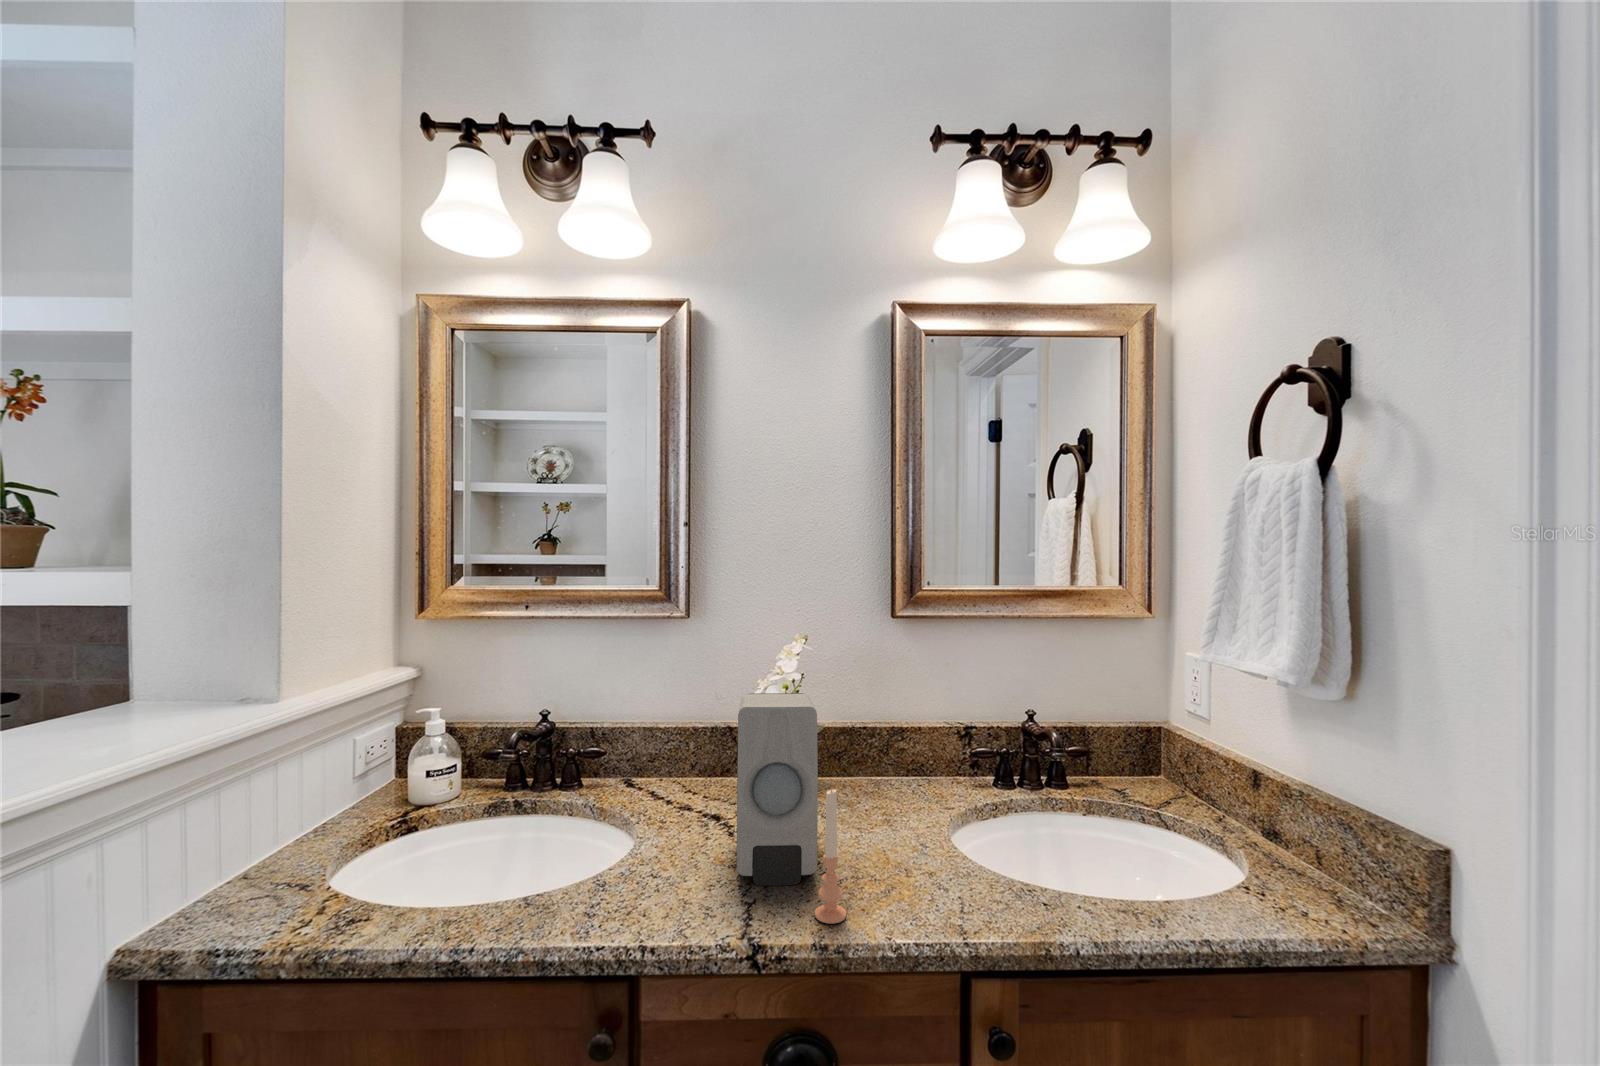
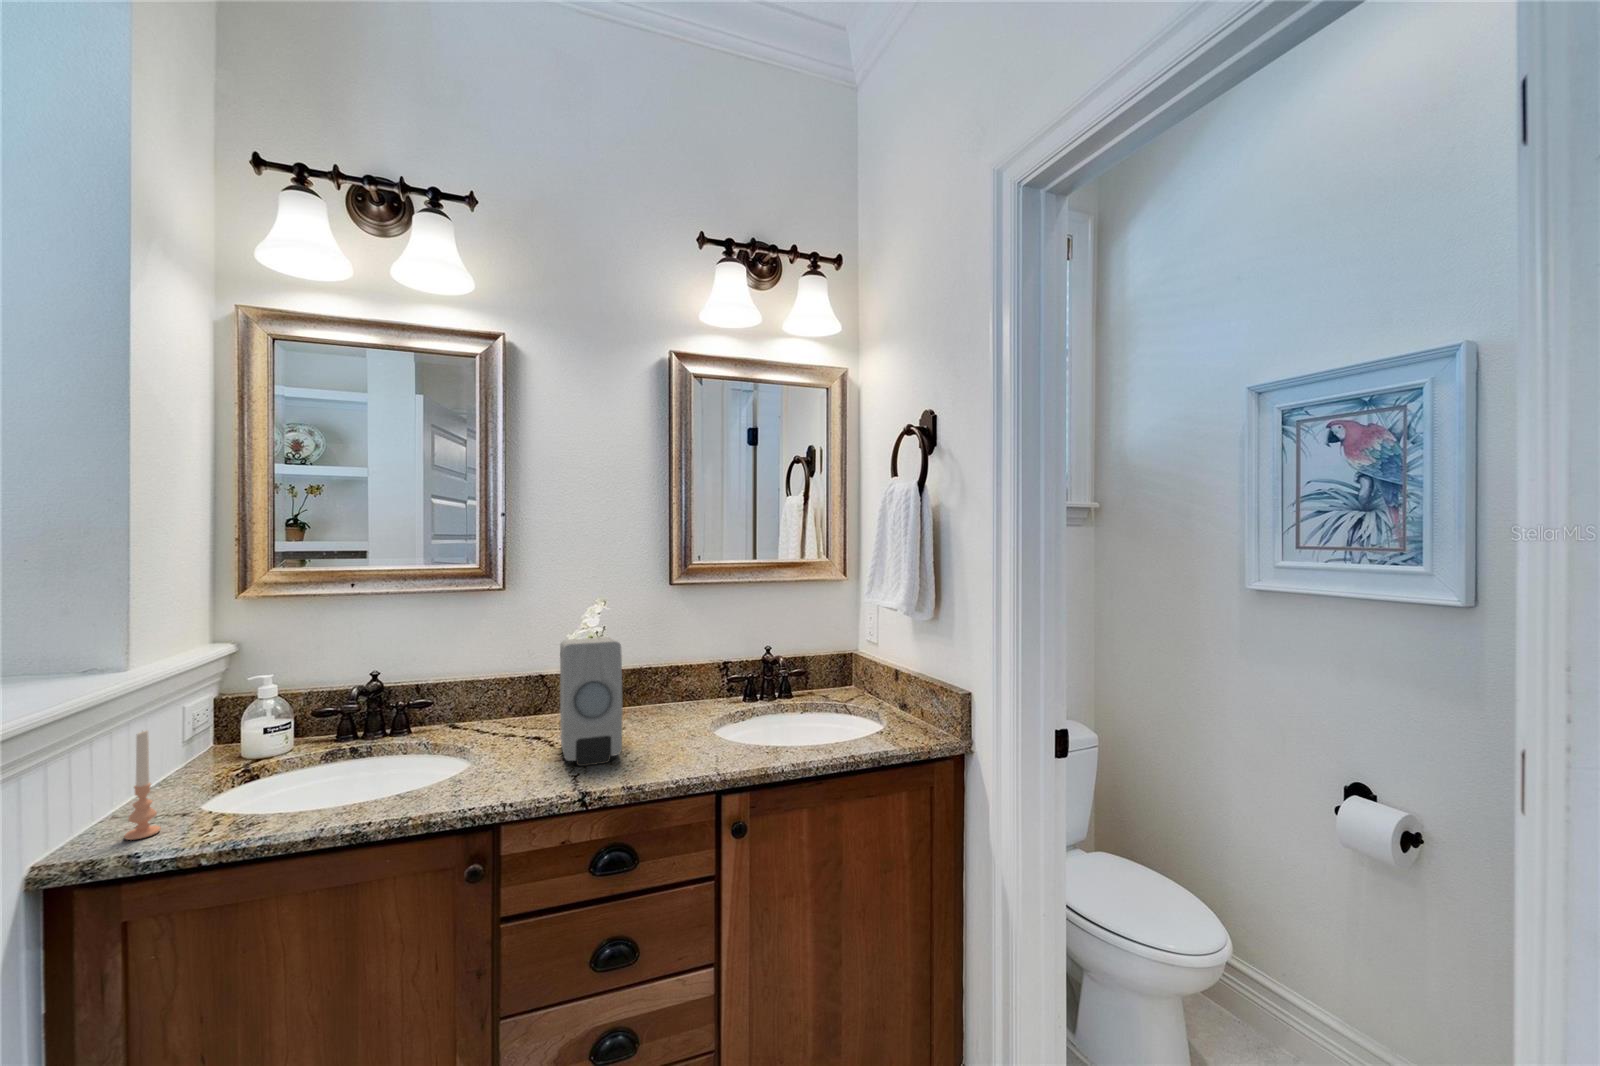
candle: present [815,789,846,924] -> present [124,731,161,840]

